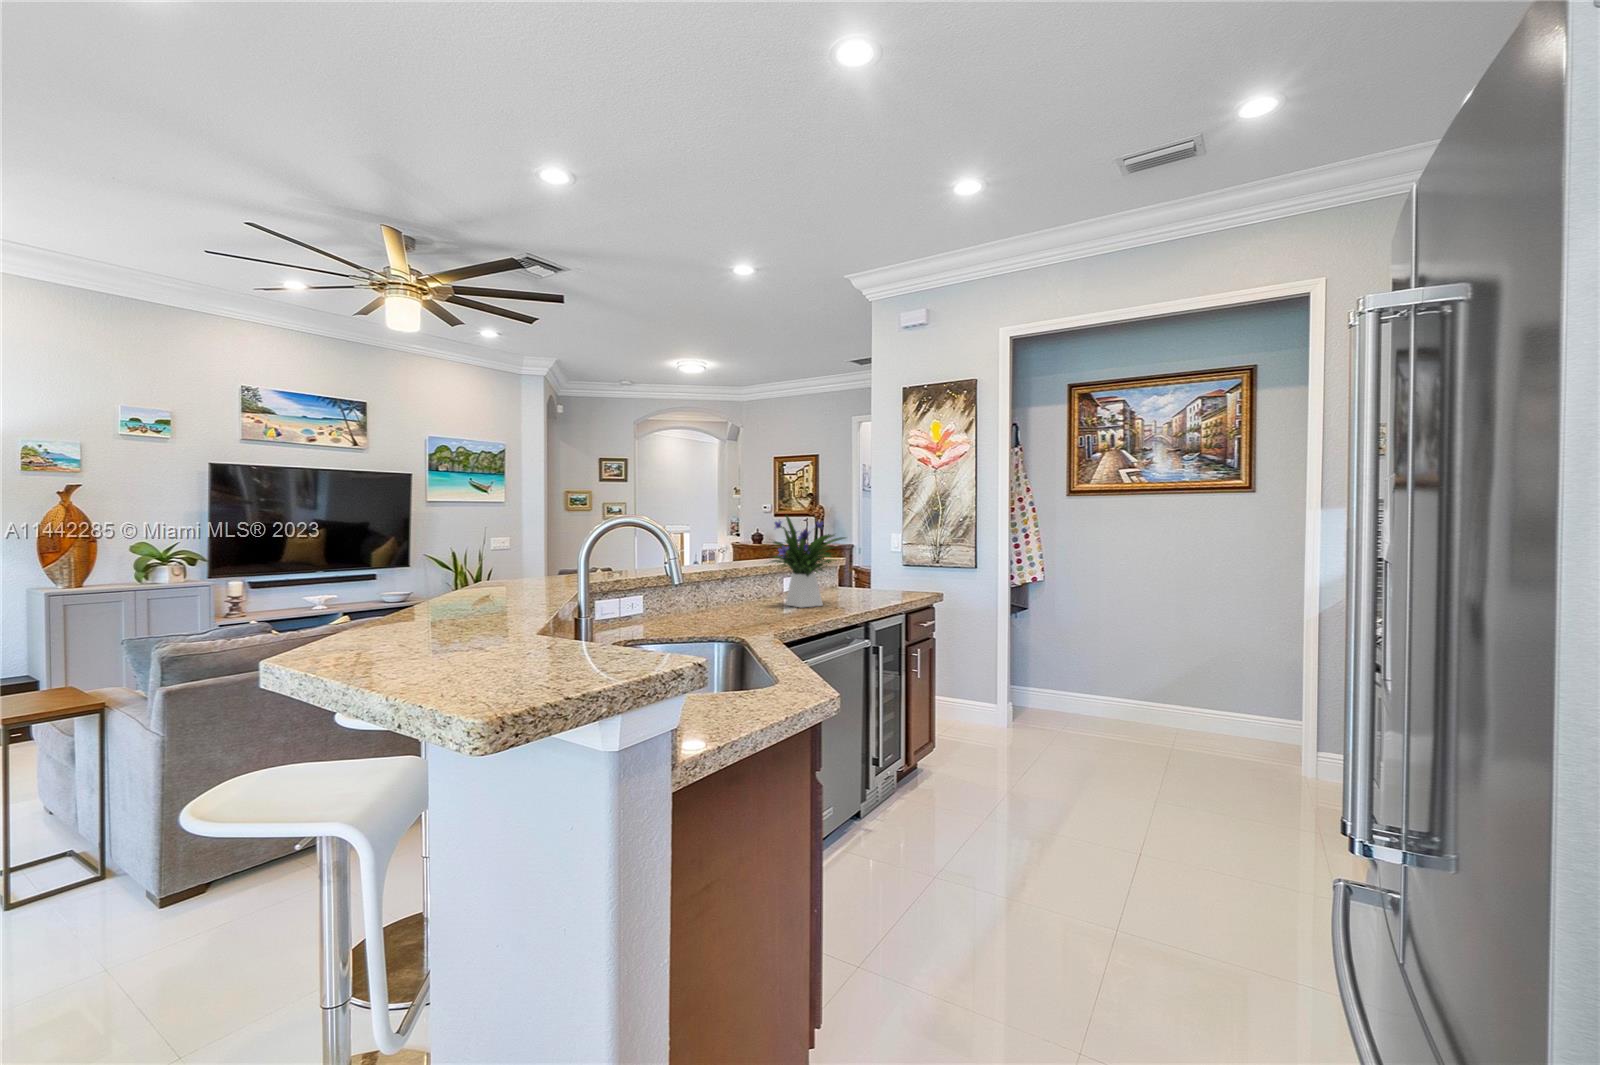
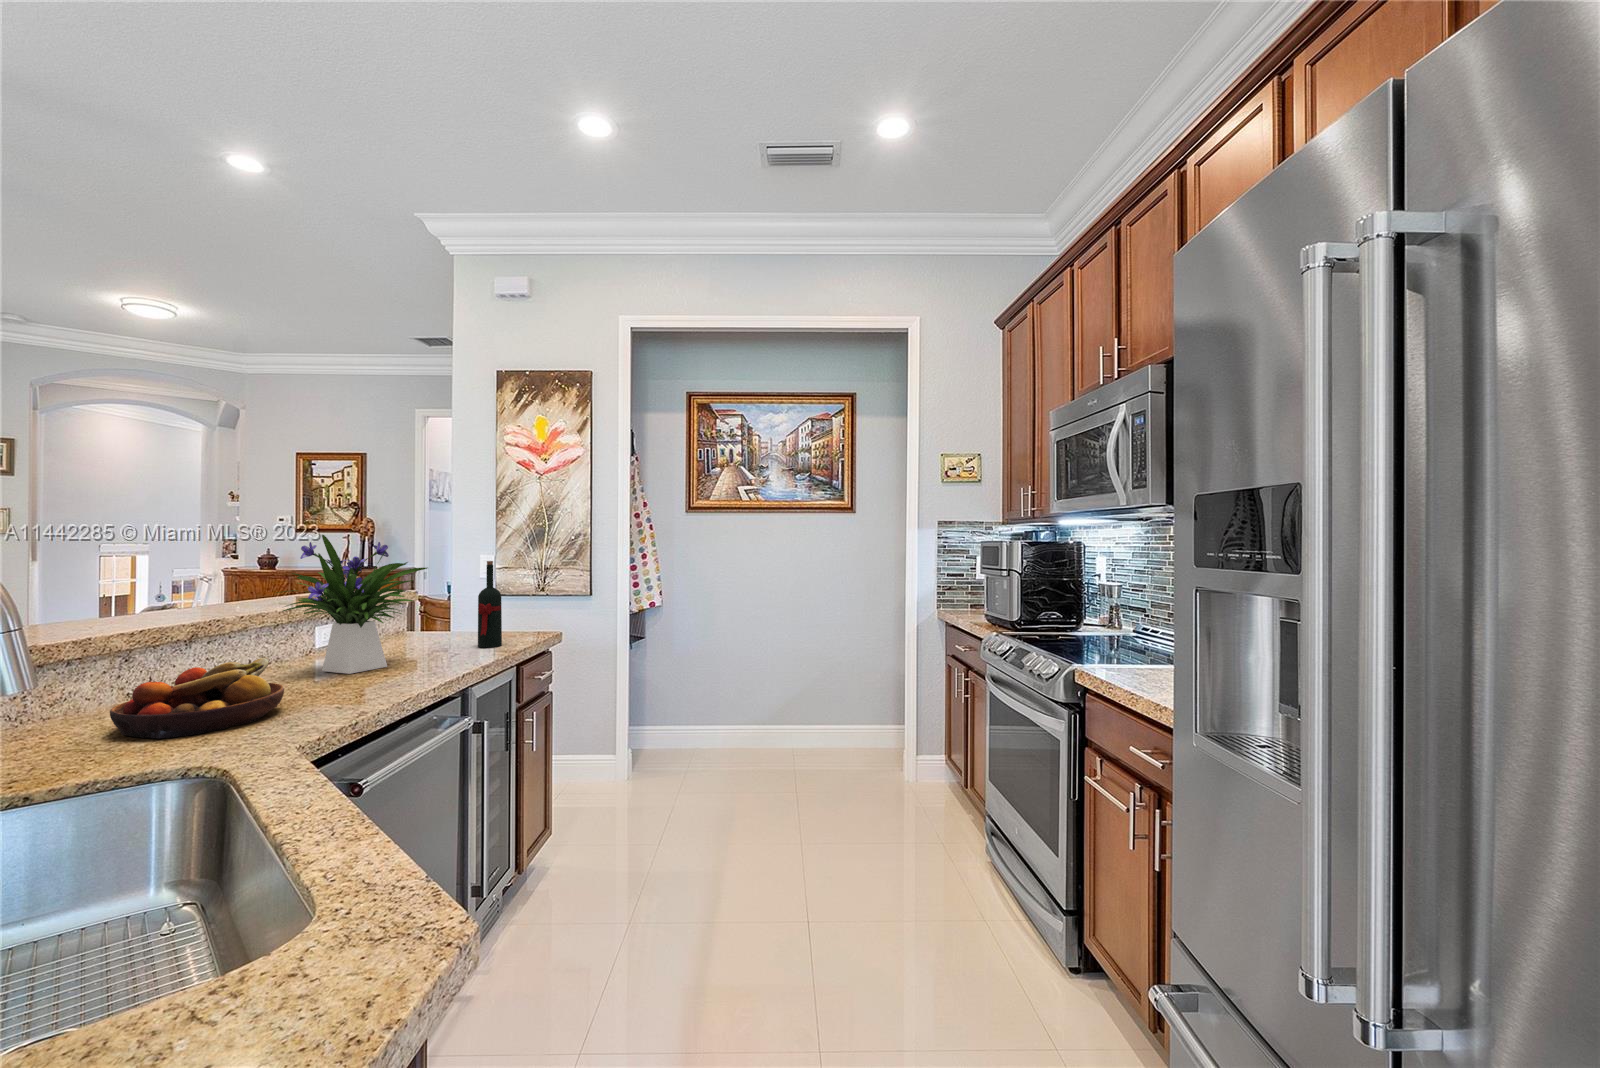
wine bottle: none [882,535,899,600] -> present [478,561,502,648]
fruit bowl: none [686,590,765,628] -> present [110,657,284,738]

